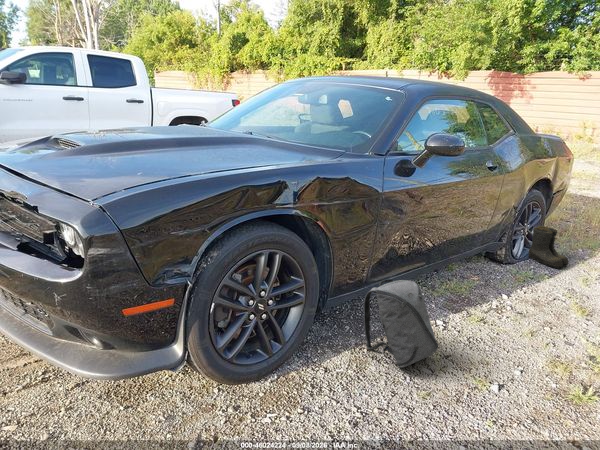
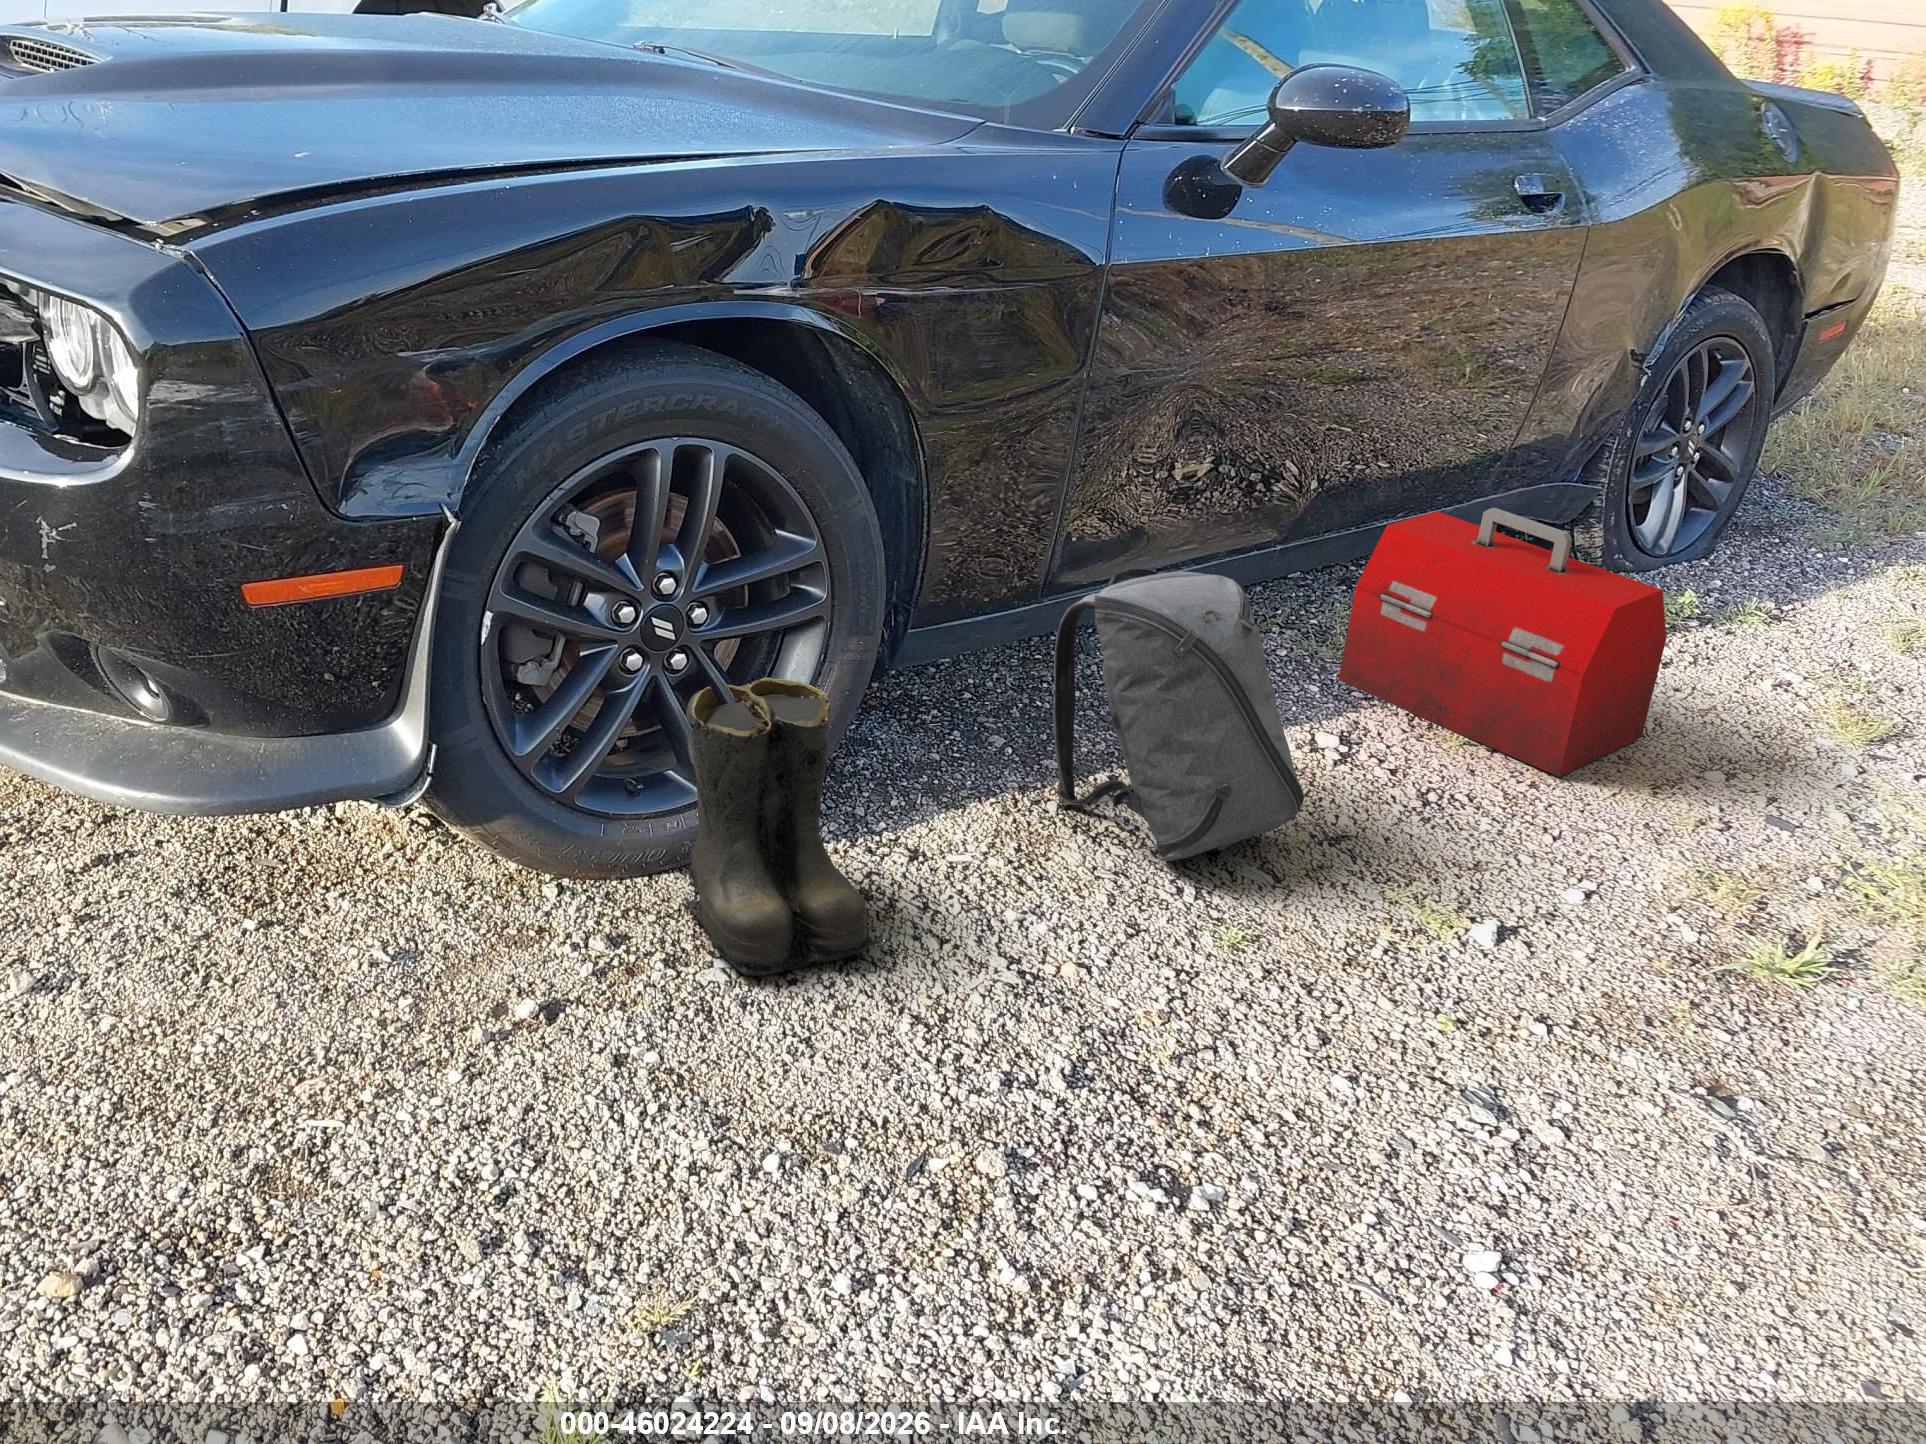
boots: present [529,226,568,269] -> present [684,678,881,976]
toolbox: none [439,254,531,331] -> present [1338,508,1666,777]

